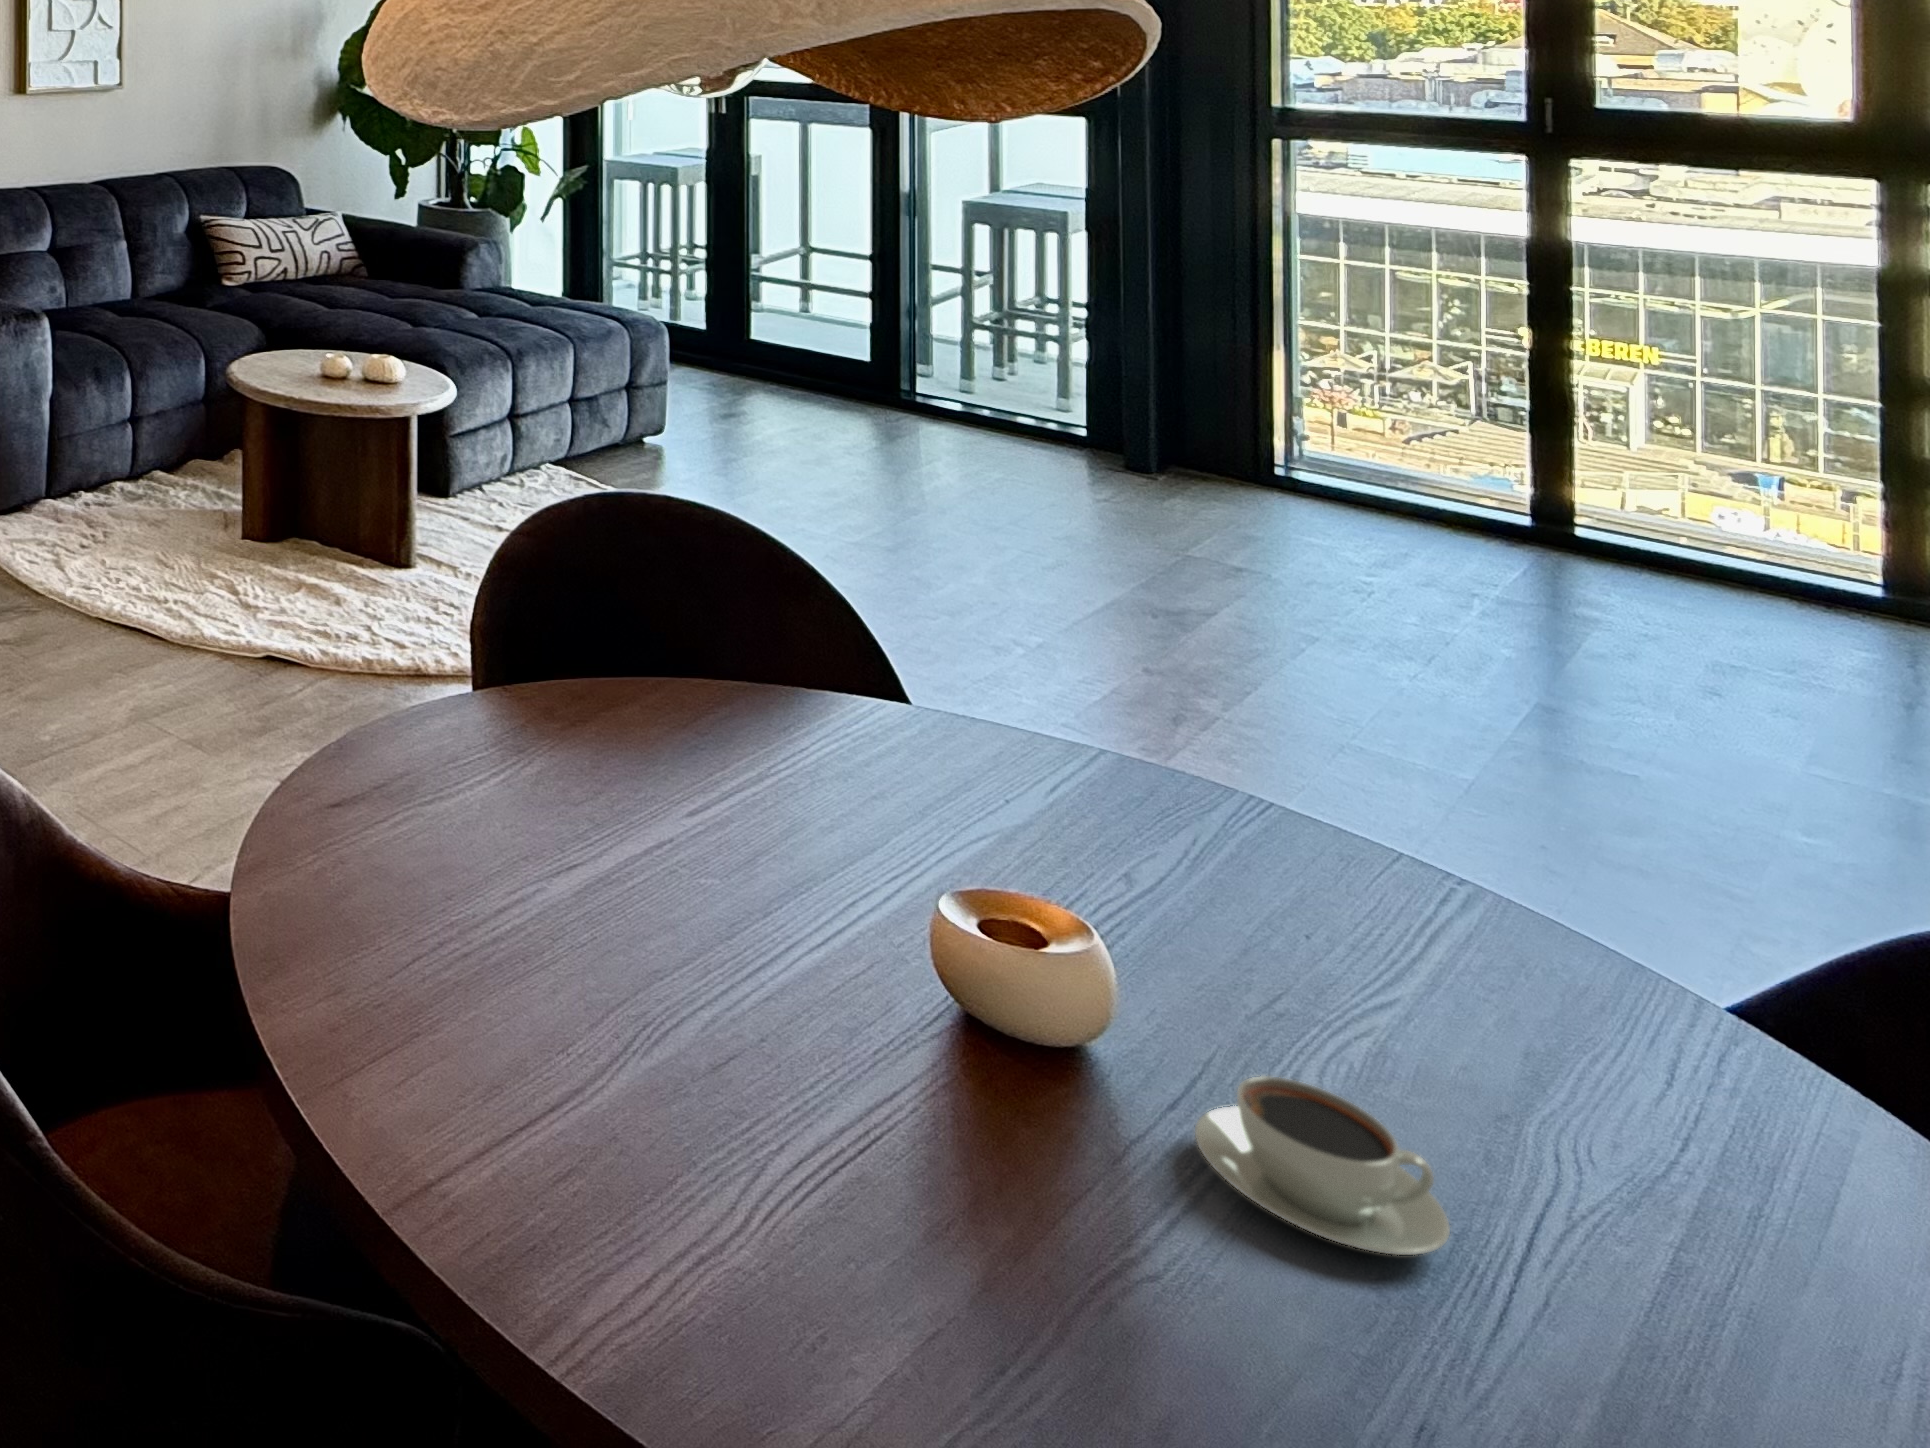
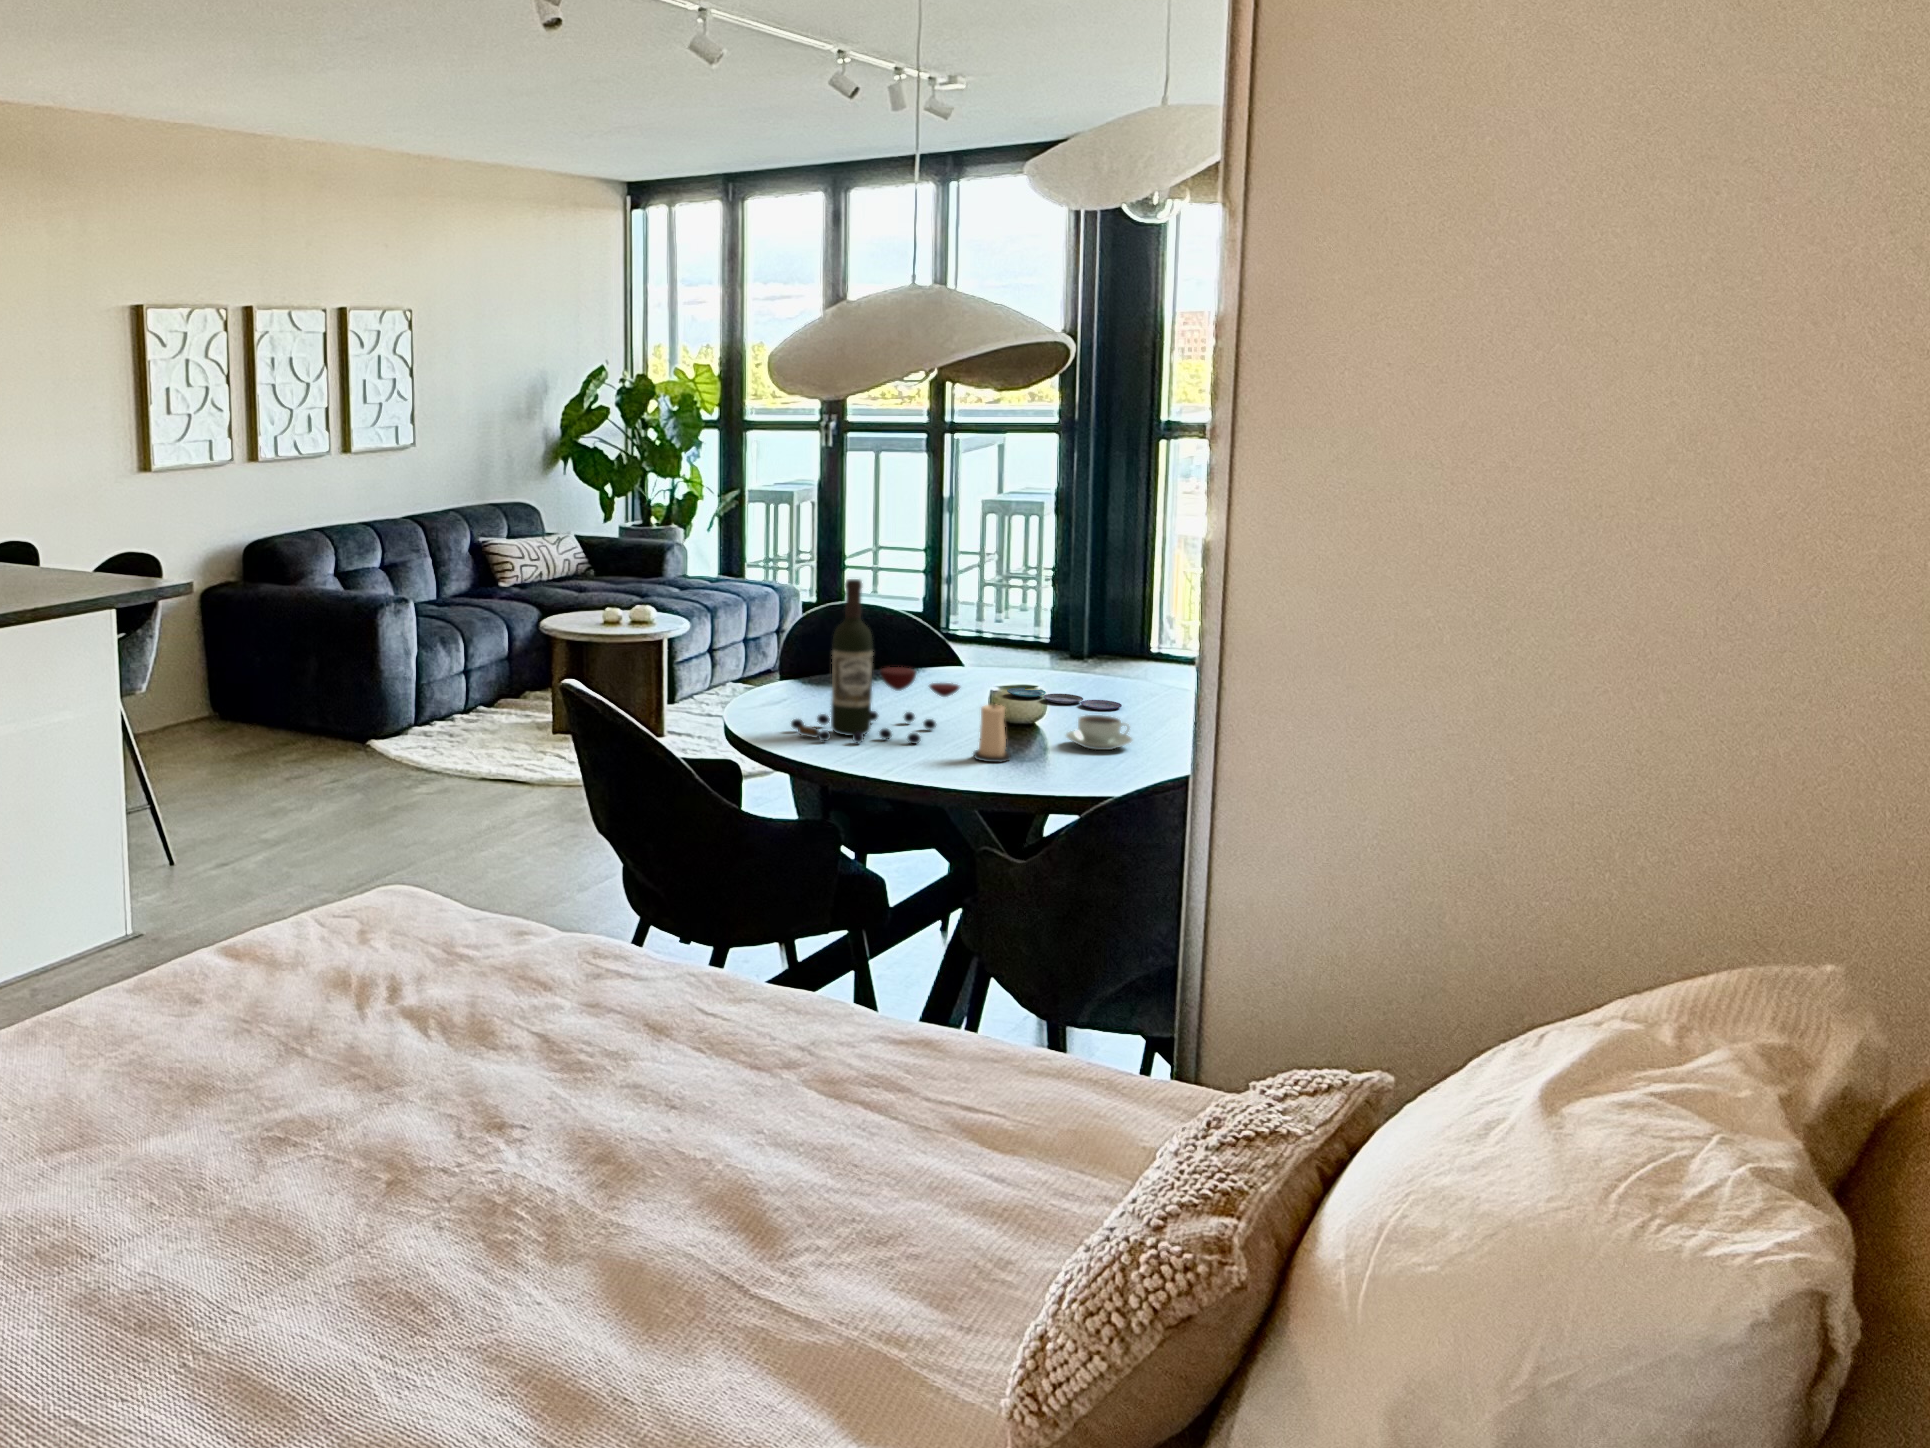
wine bottle: none [397,539,858,1054] -> present [791,579,960,744]
plate: none [999,784,1347,945] -> present [1007,688,1122,710]
candle: none [882,1032,1008,1259] -> present [973,704,1011,762]

